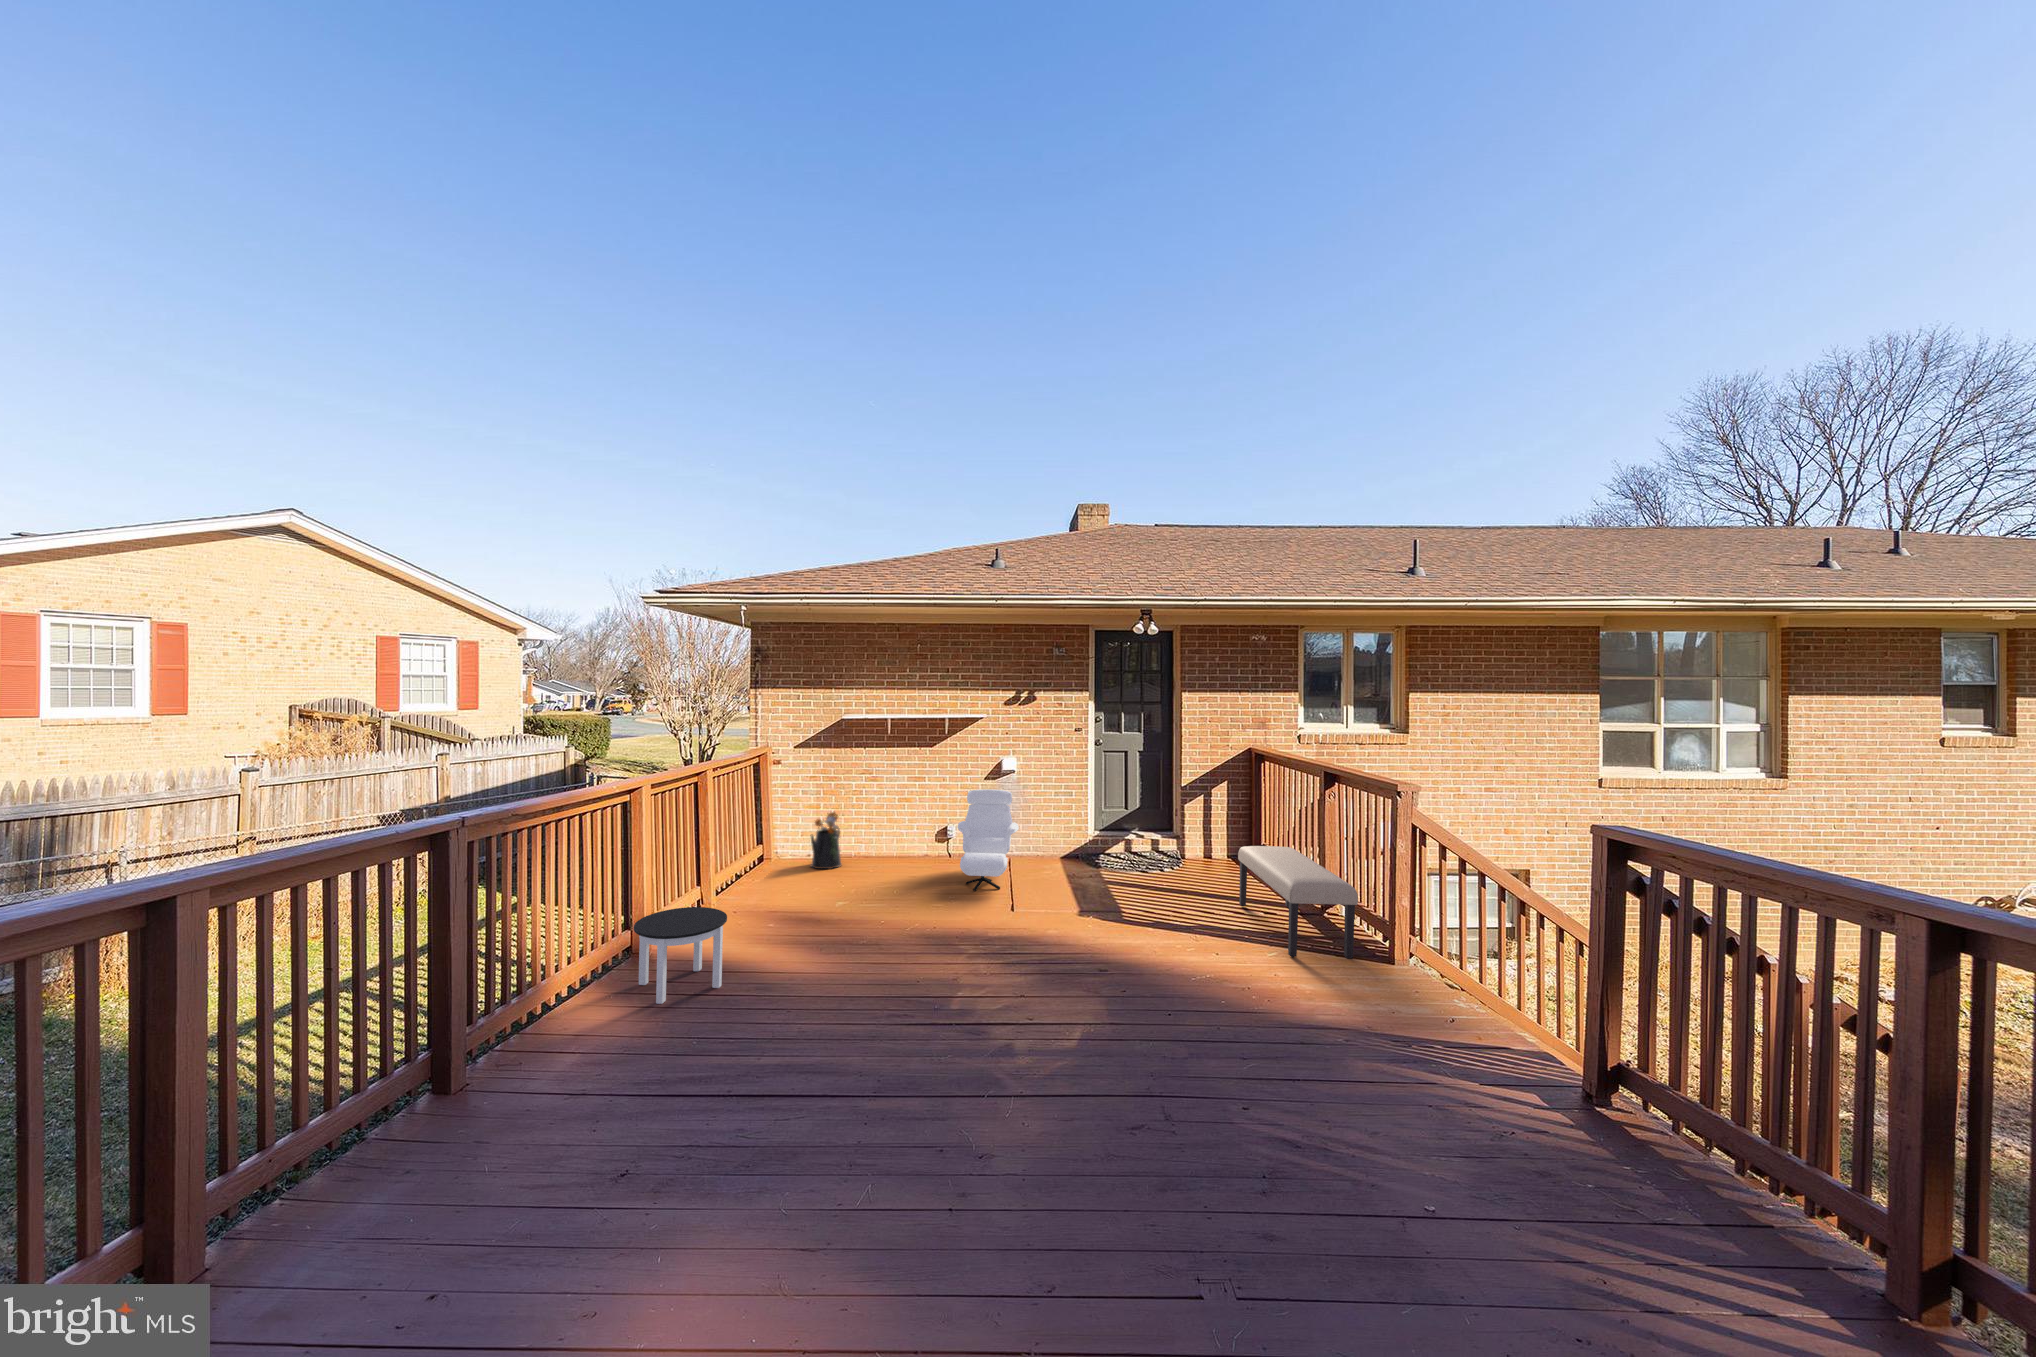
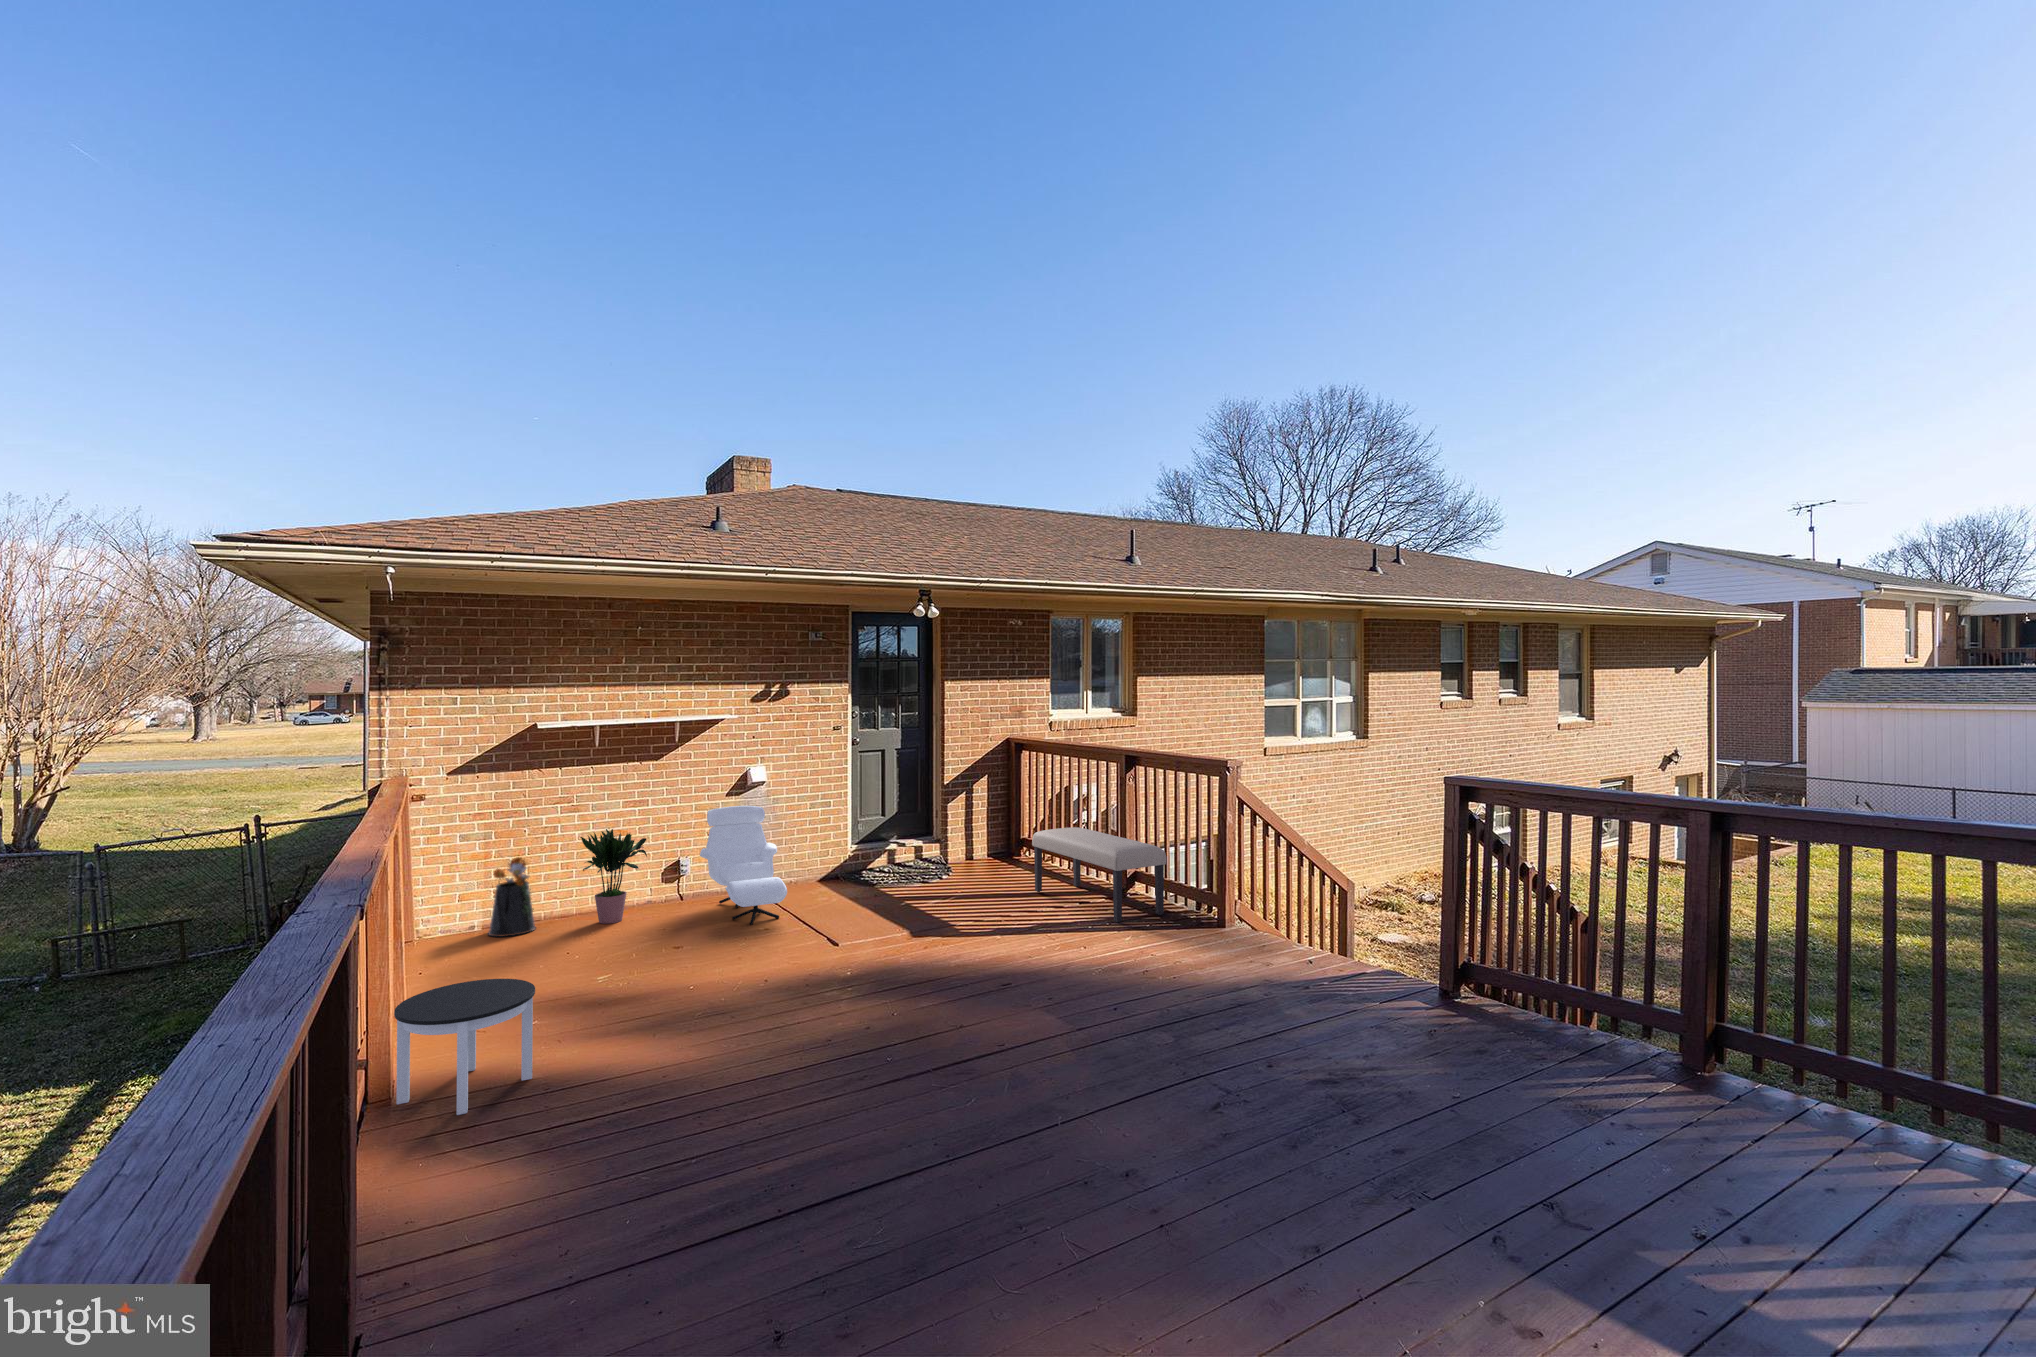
potted plant: none [868,796,919,871] -> present [580,829,647,924]

